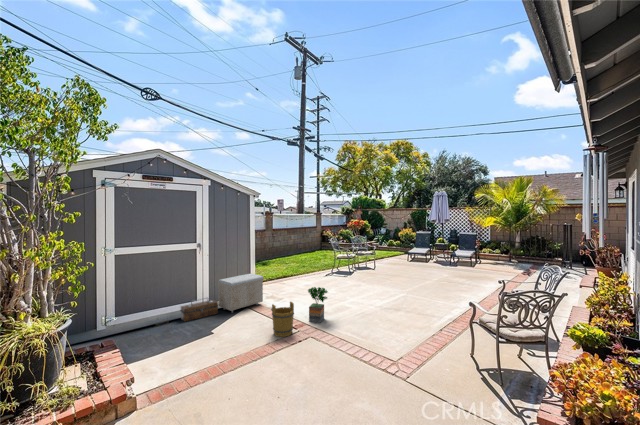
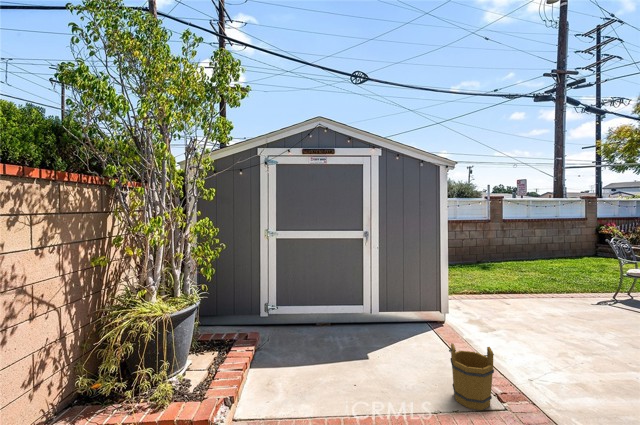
storage bench: present [218,274,263,313] -> none [393,281,459,332]
potted tree: present [308,287,328,323] -> none [532,327,584,404]
toolbox: present [180,300,219,322] -> none [344,304,391,329]

